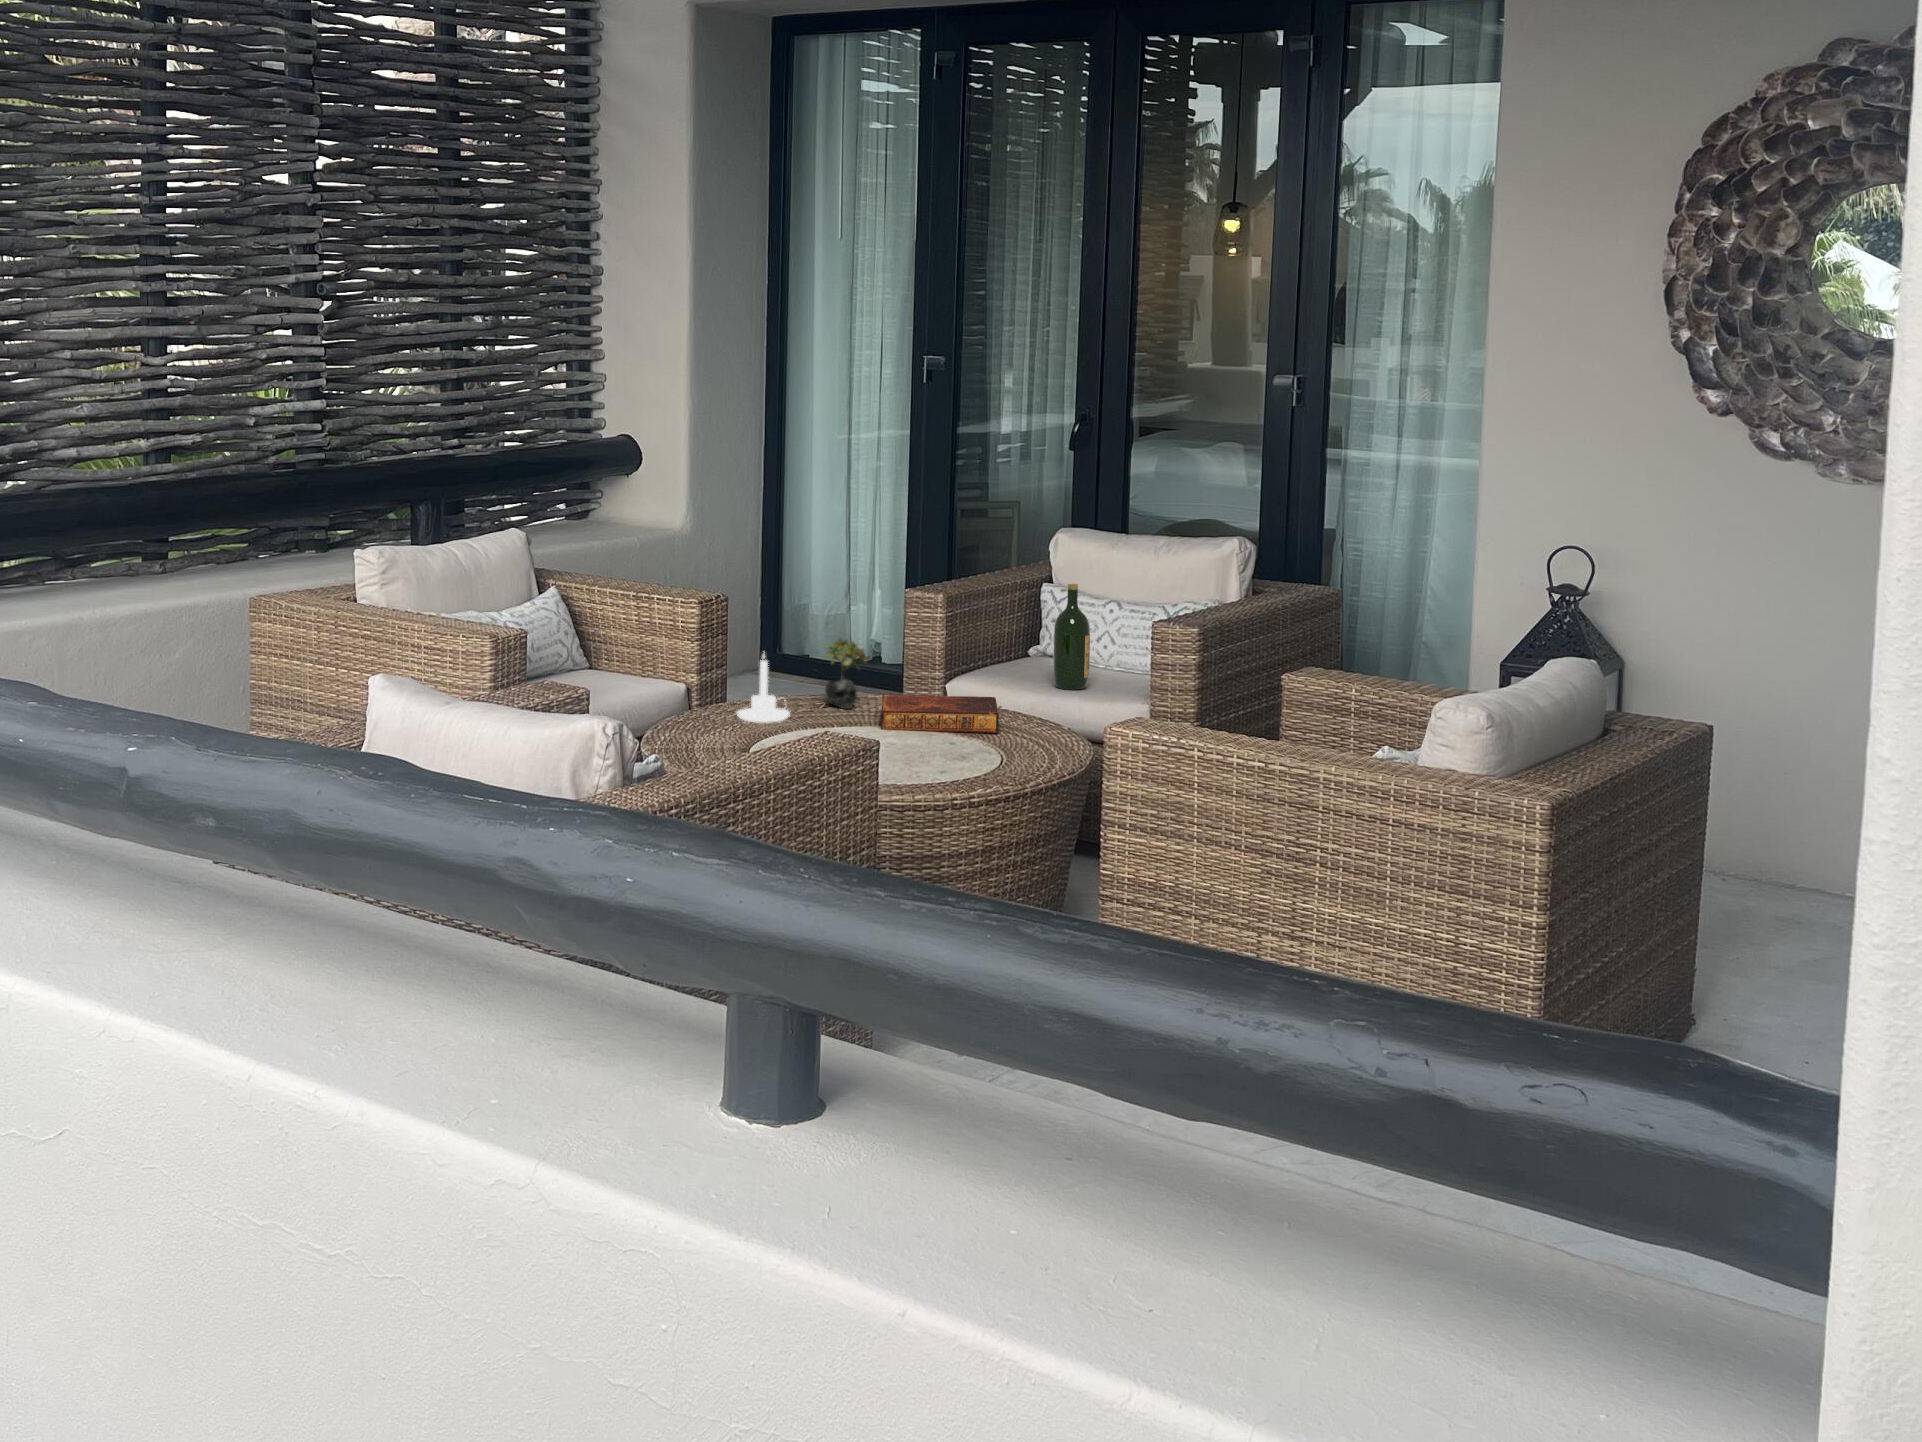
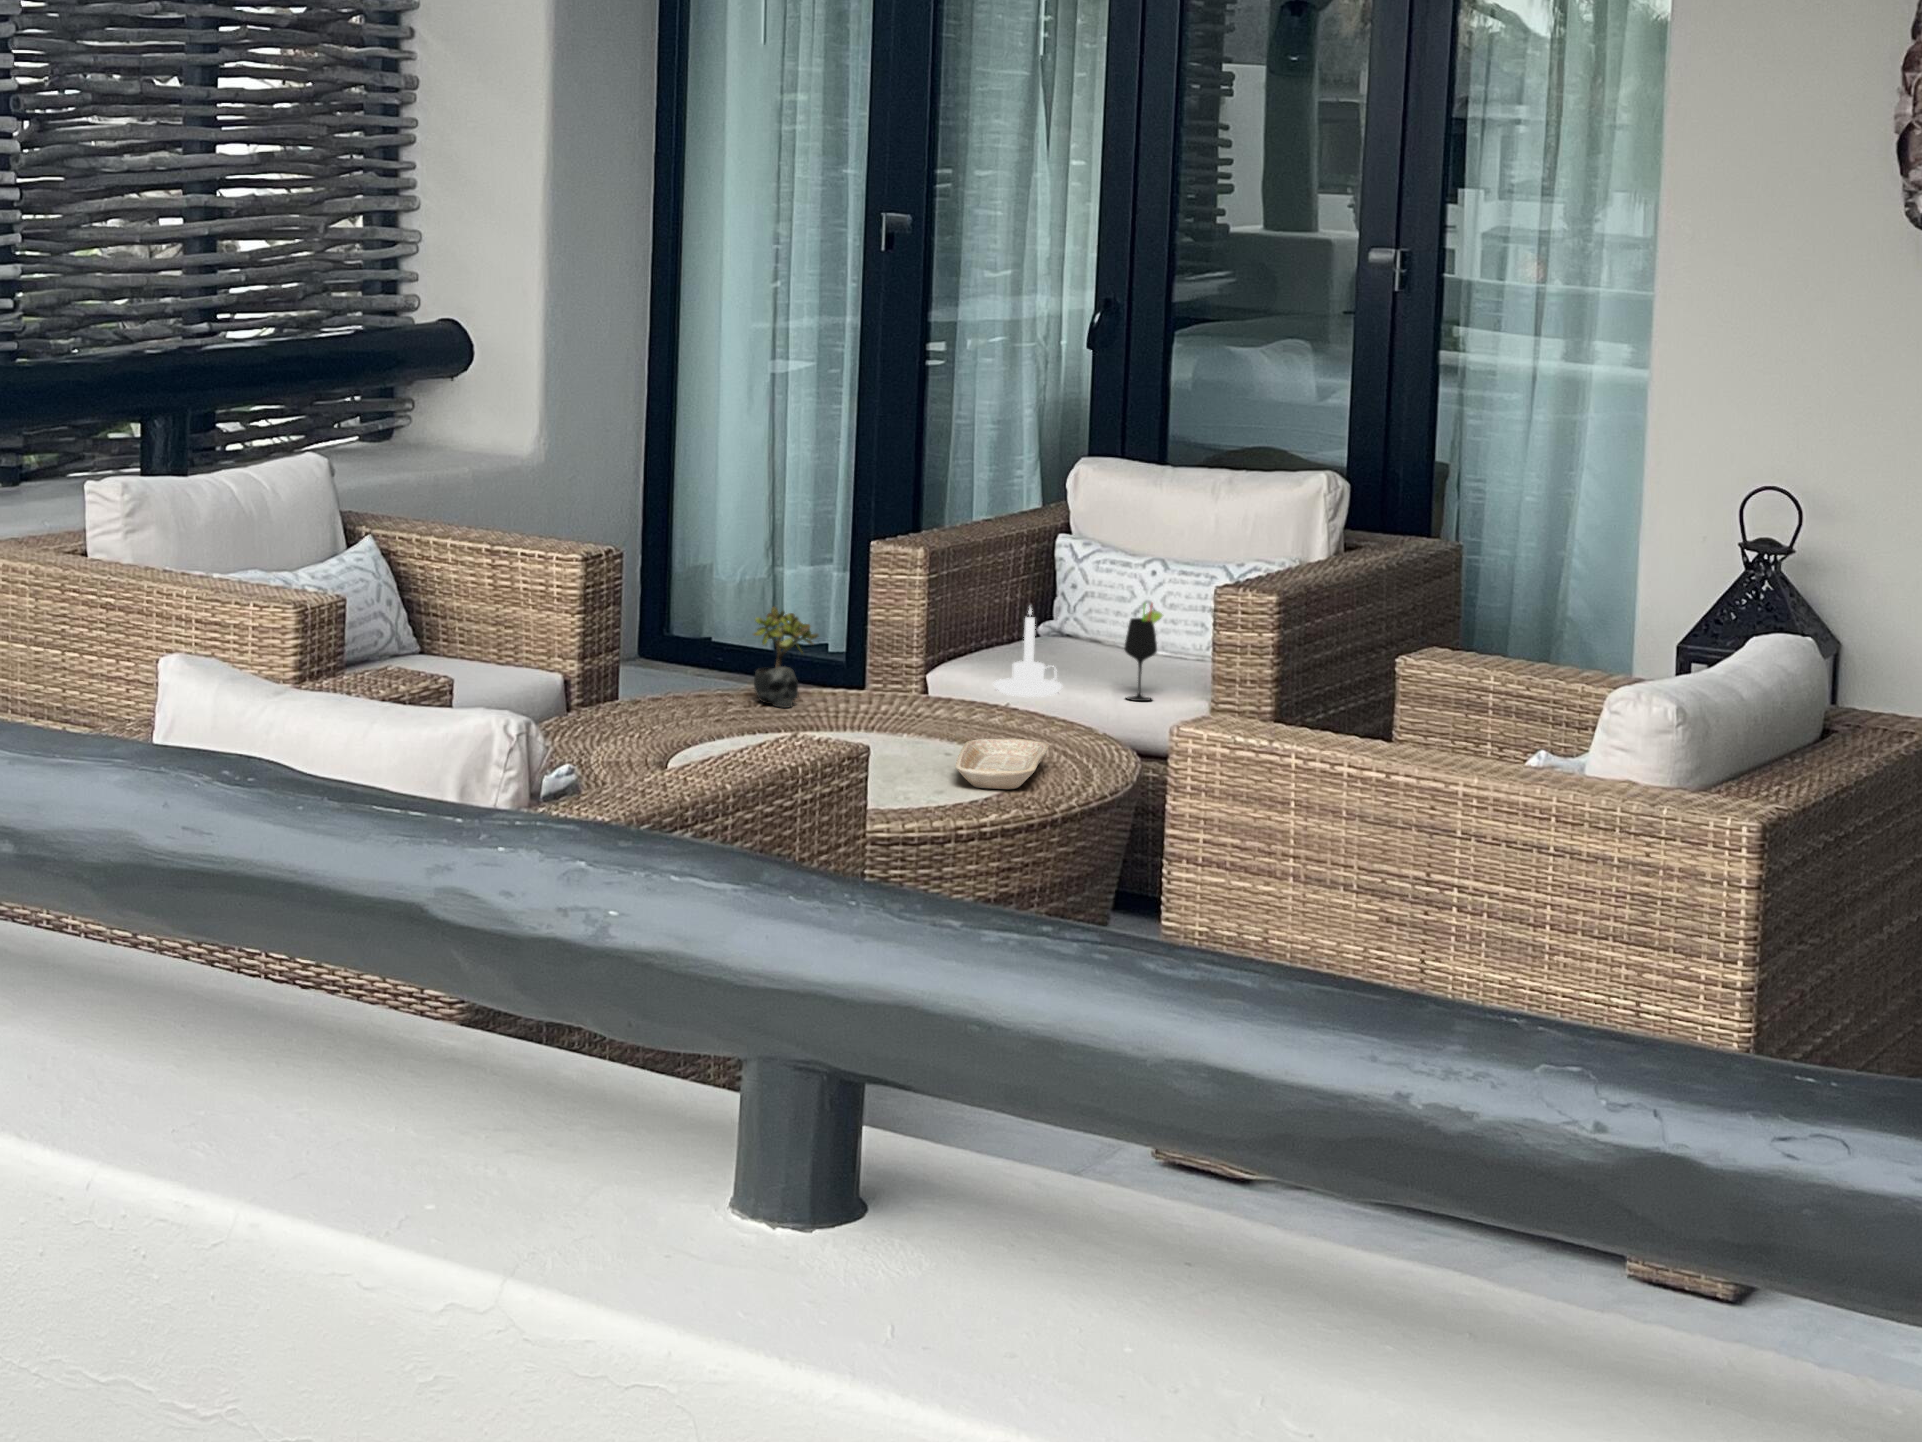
wine bottle: present [1054,584,1090,690] -> none [1066,535,1116,683]
wine glass: none [1094,632,1122,703] -> present [1124,604,1163,701]
candle holder: present [737,655,790,723] -> present [994,608,1062,697]
book: present [881,695,999,733] -> none [835,688,1001,740]
tray: none [960,732,1031,770] -> present [955,738,1049,789]

